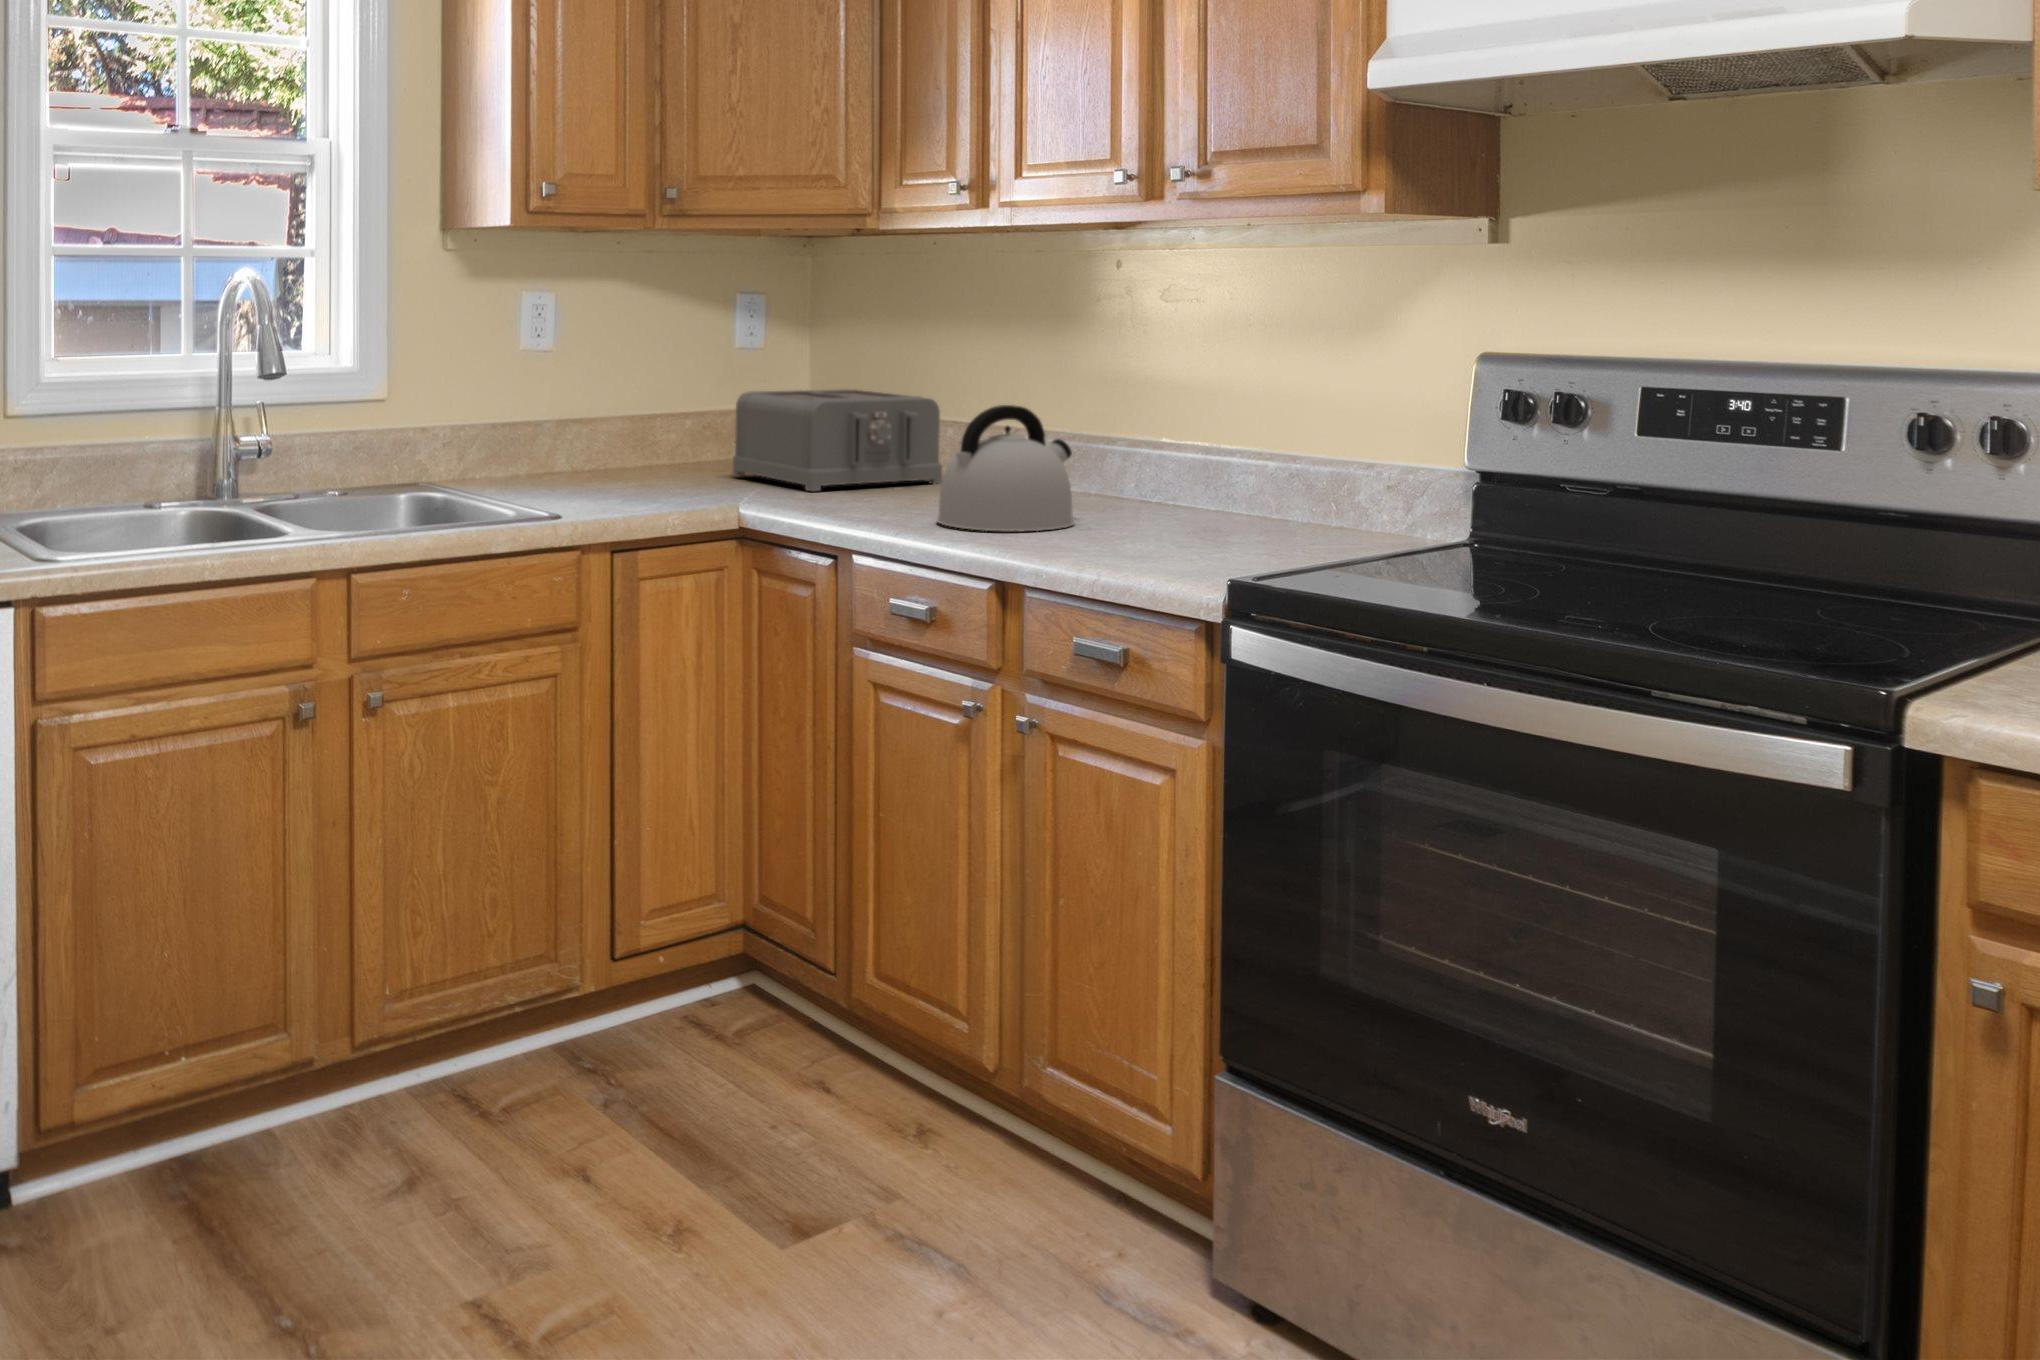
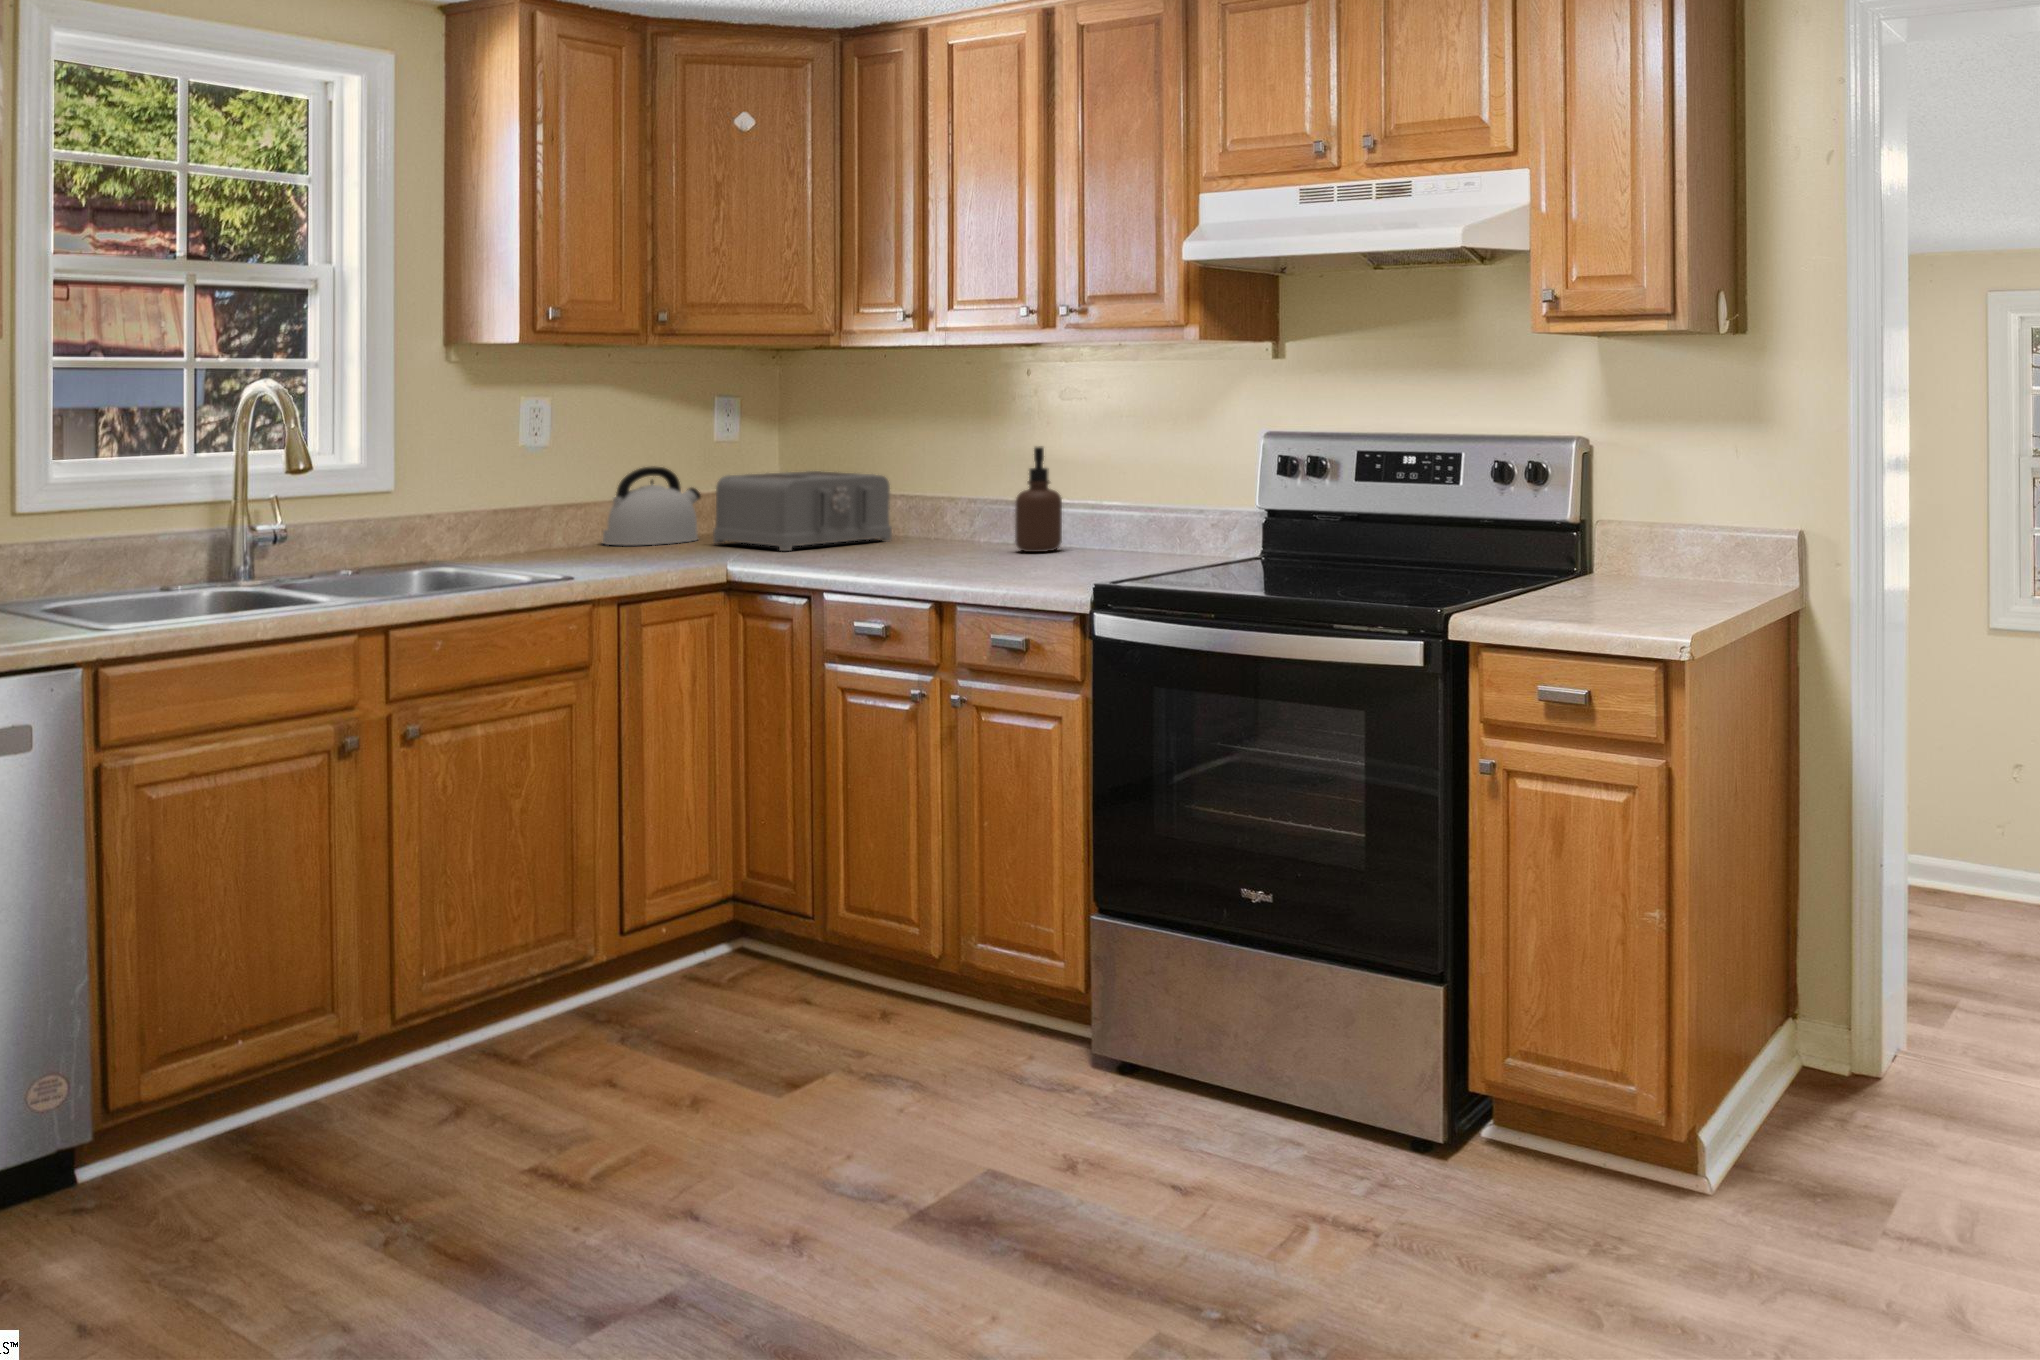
soap dispenser: none [1102,367,1166,513] -> present [1015,446,1062,552]
kettle: present [937,405,1075,532] -> present [602,466,701,545]

